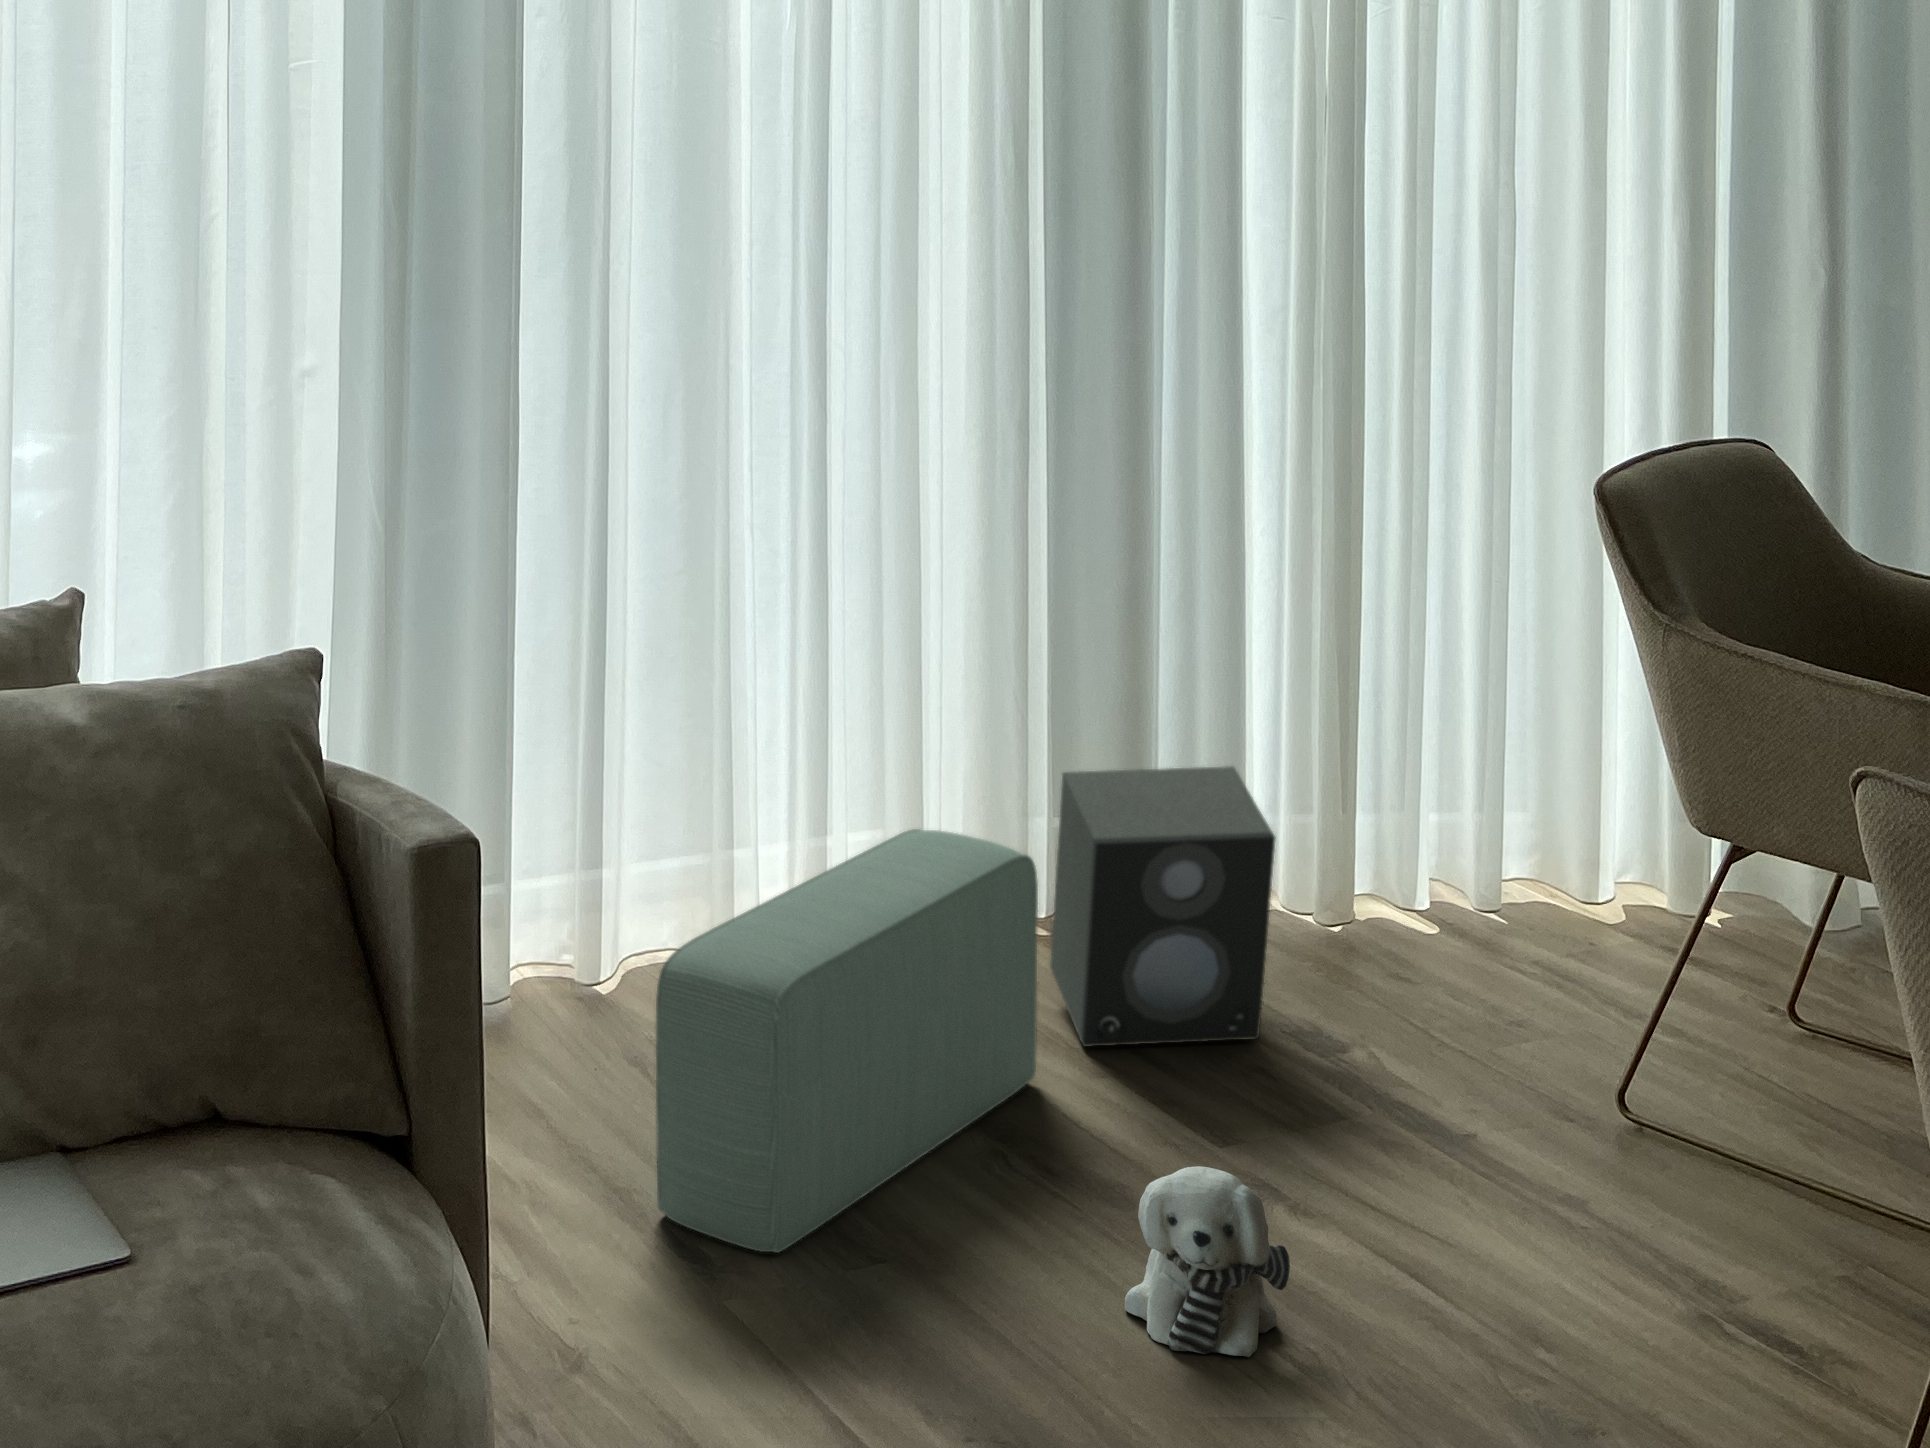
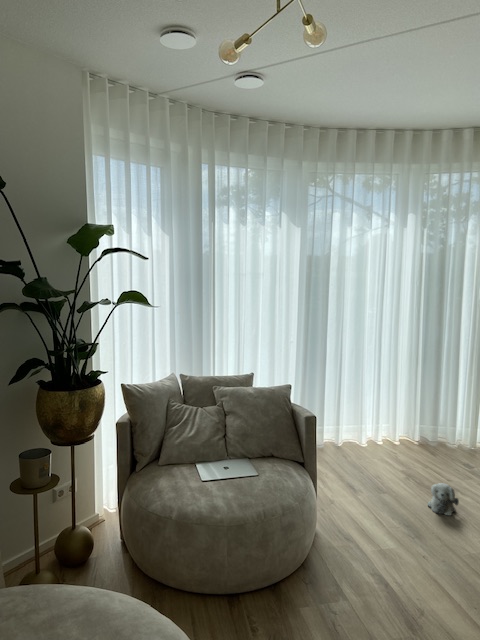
speaker: present [1050,766,1275,1047] -> none [416,416,459,464]
pouf: present [656,829,1038,1253] -> none [346,423,415,489]

